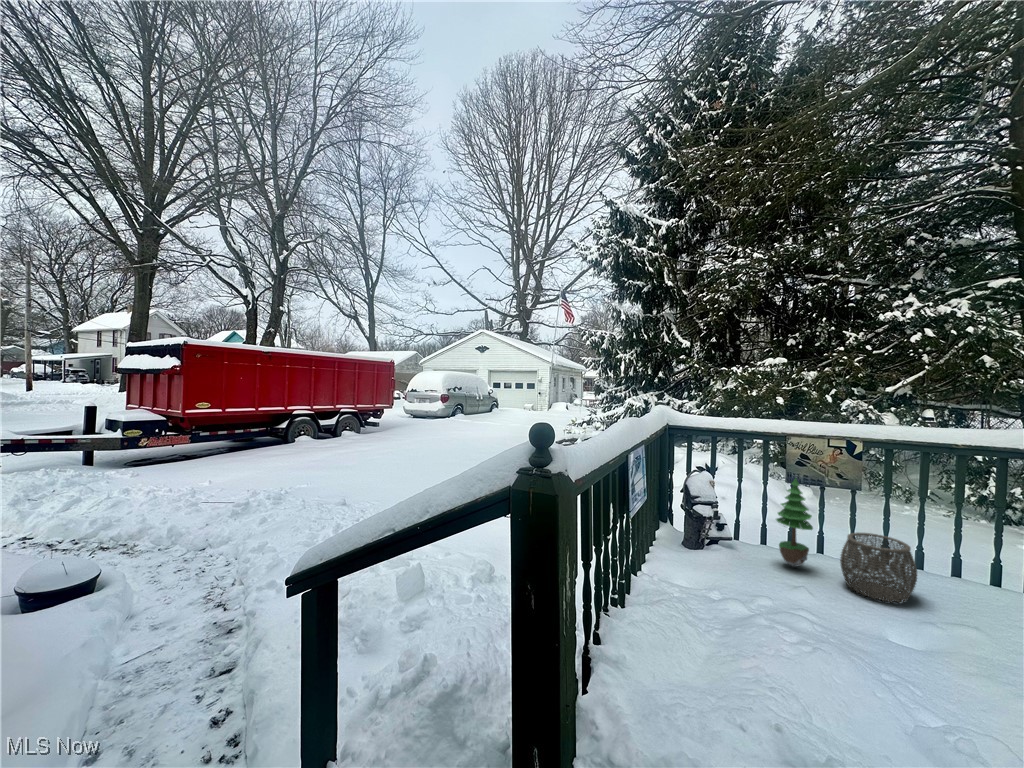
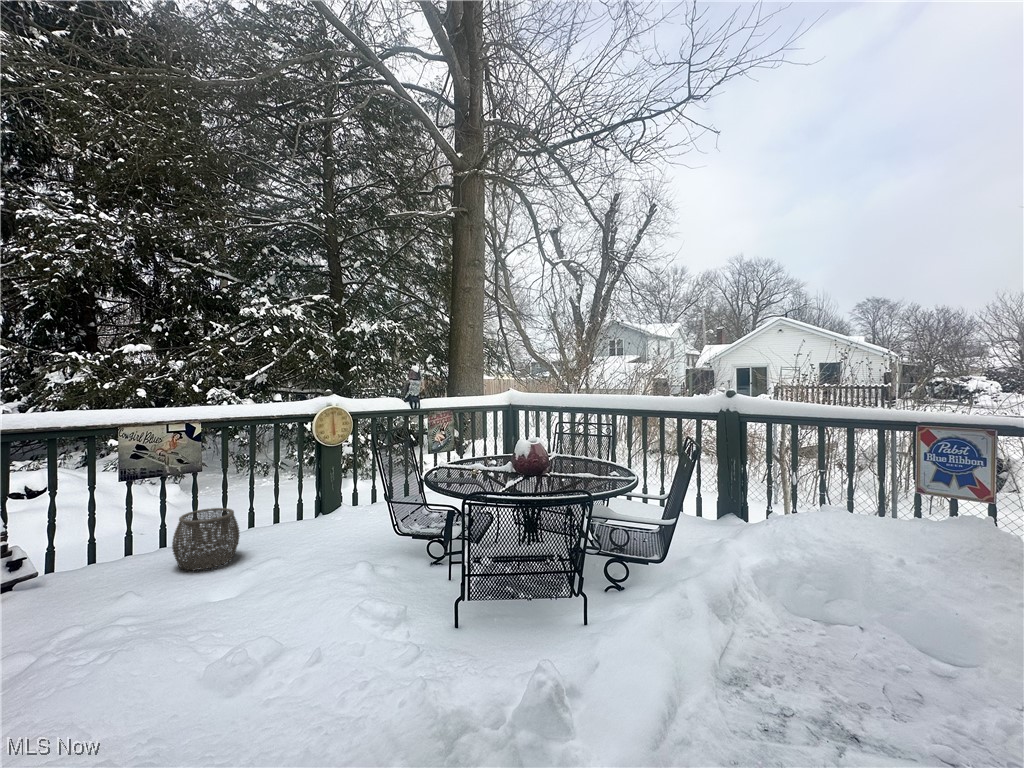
potted tree: present [776,478,813,567] -> none [98,470,146,571]

